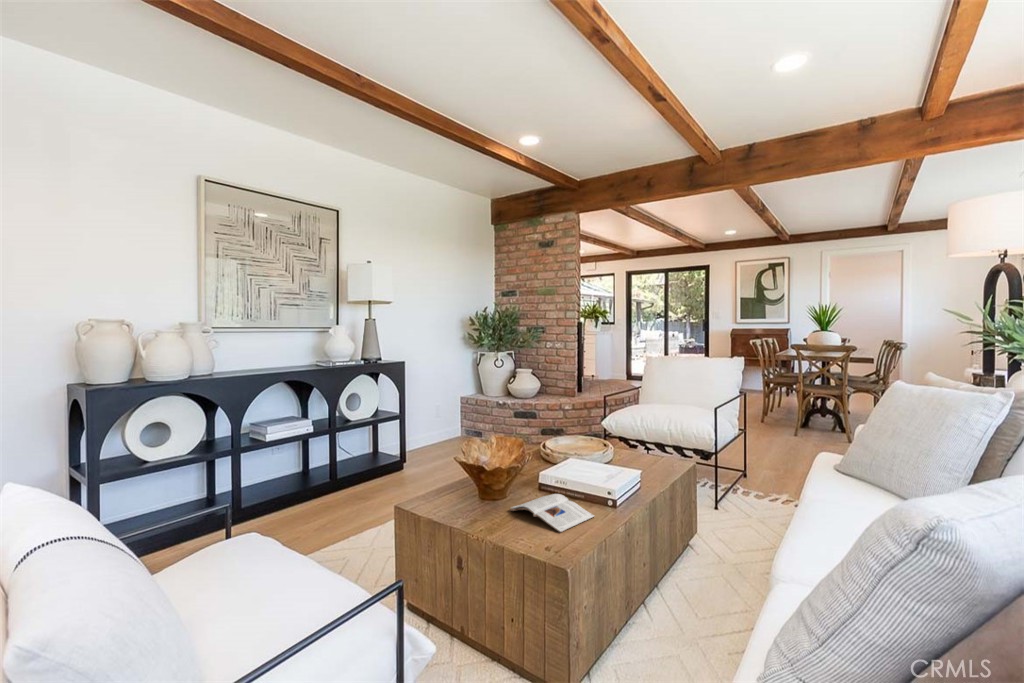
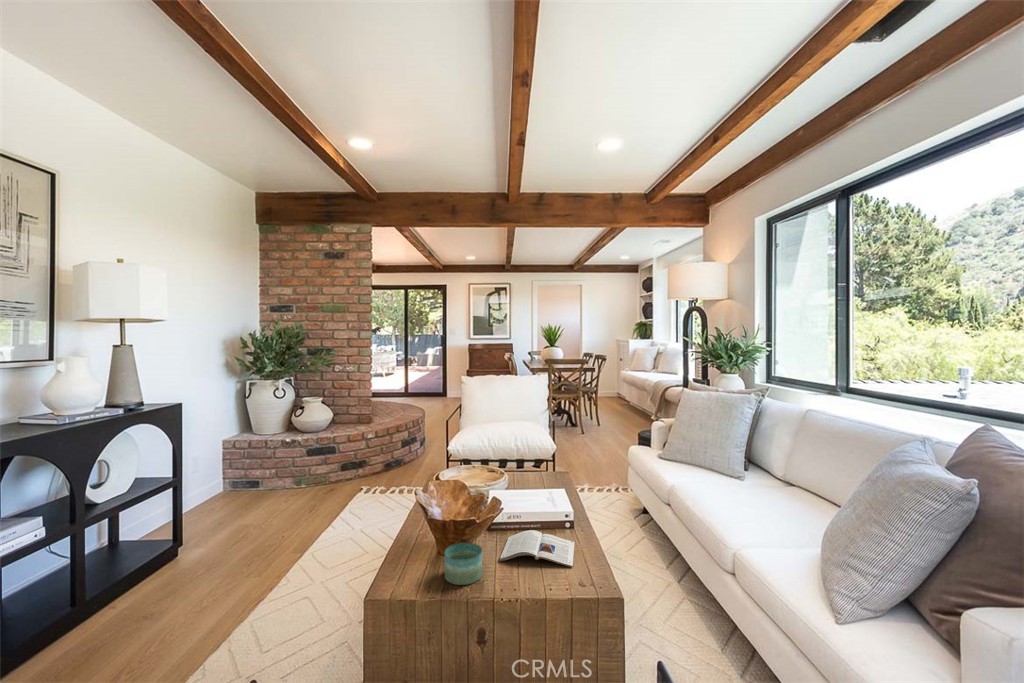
candle: none [453,484,486,518] -> present [445,542,482,585]

